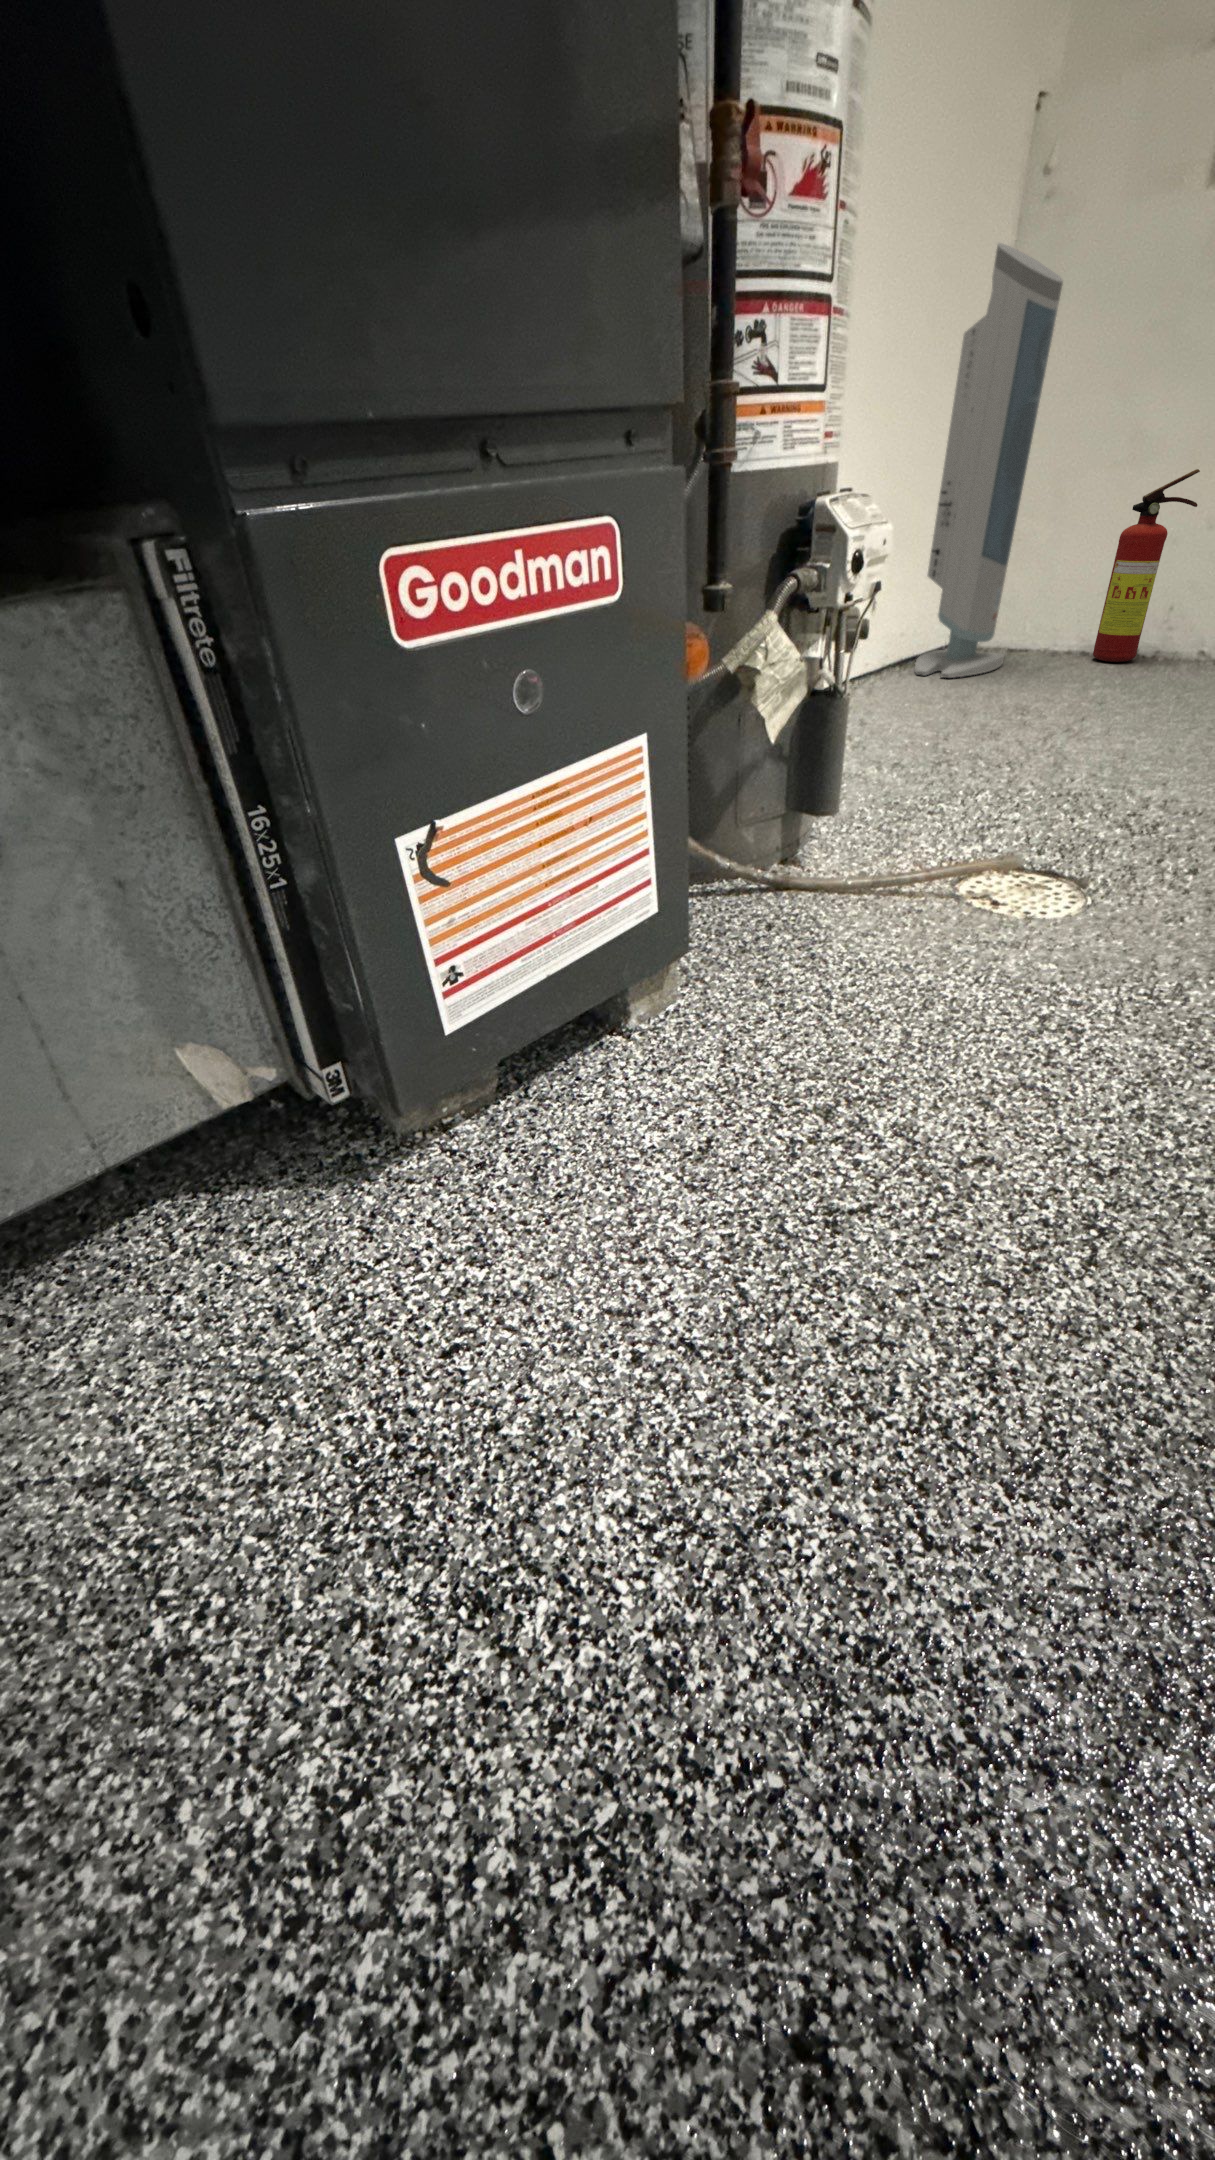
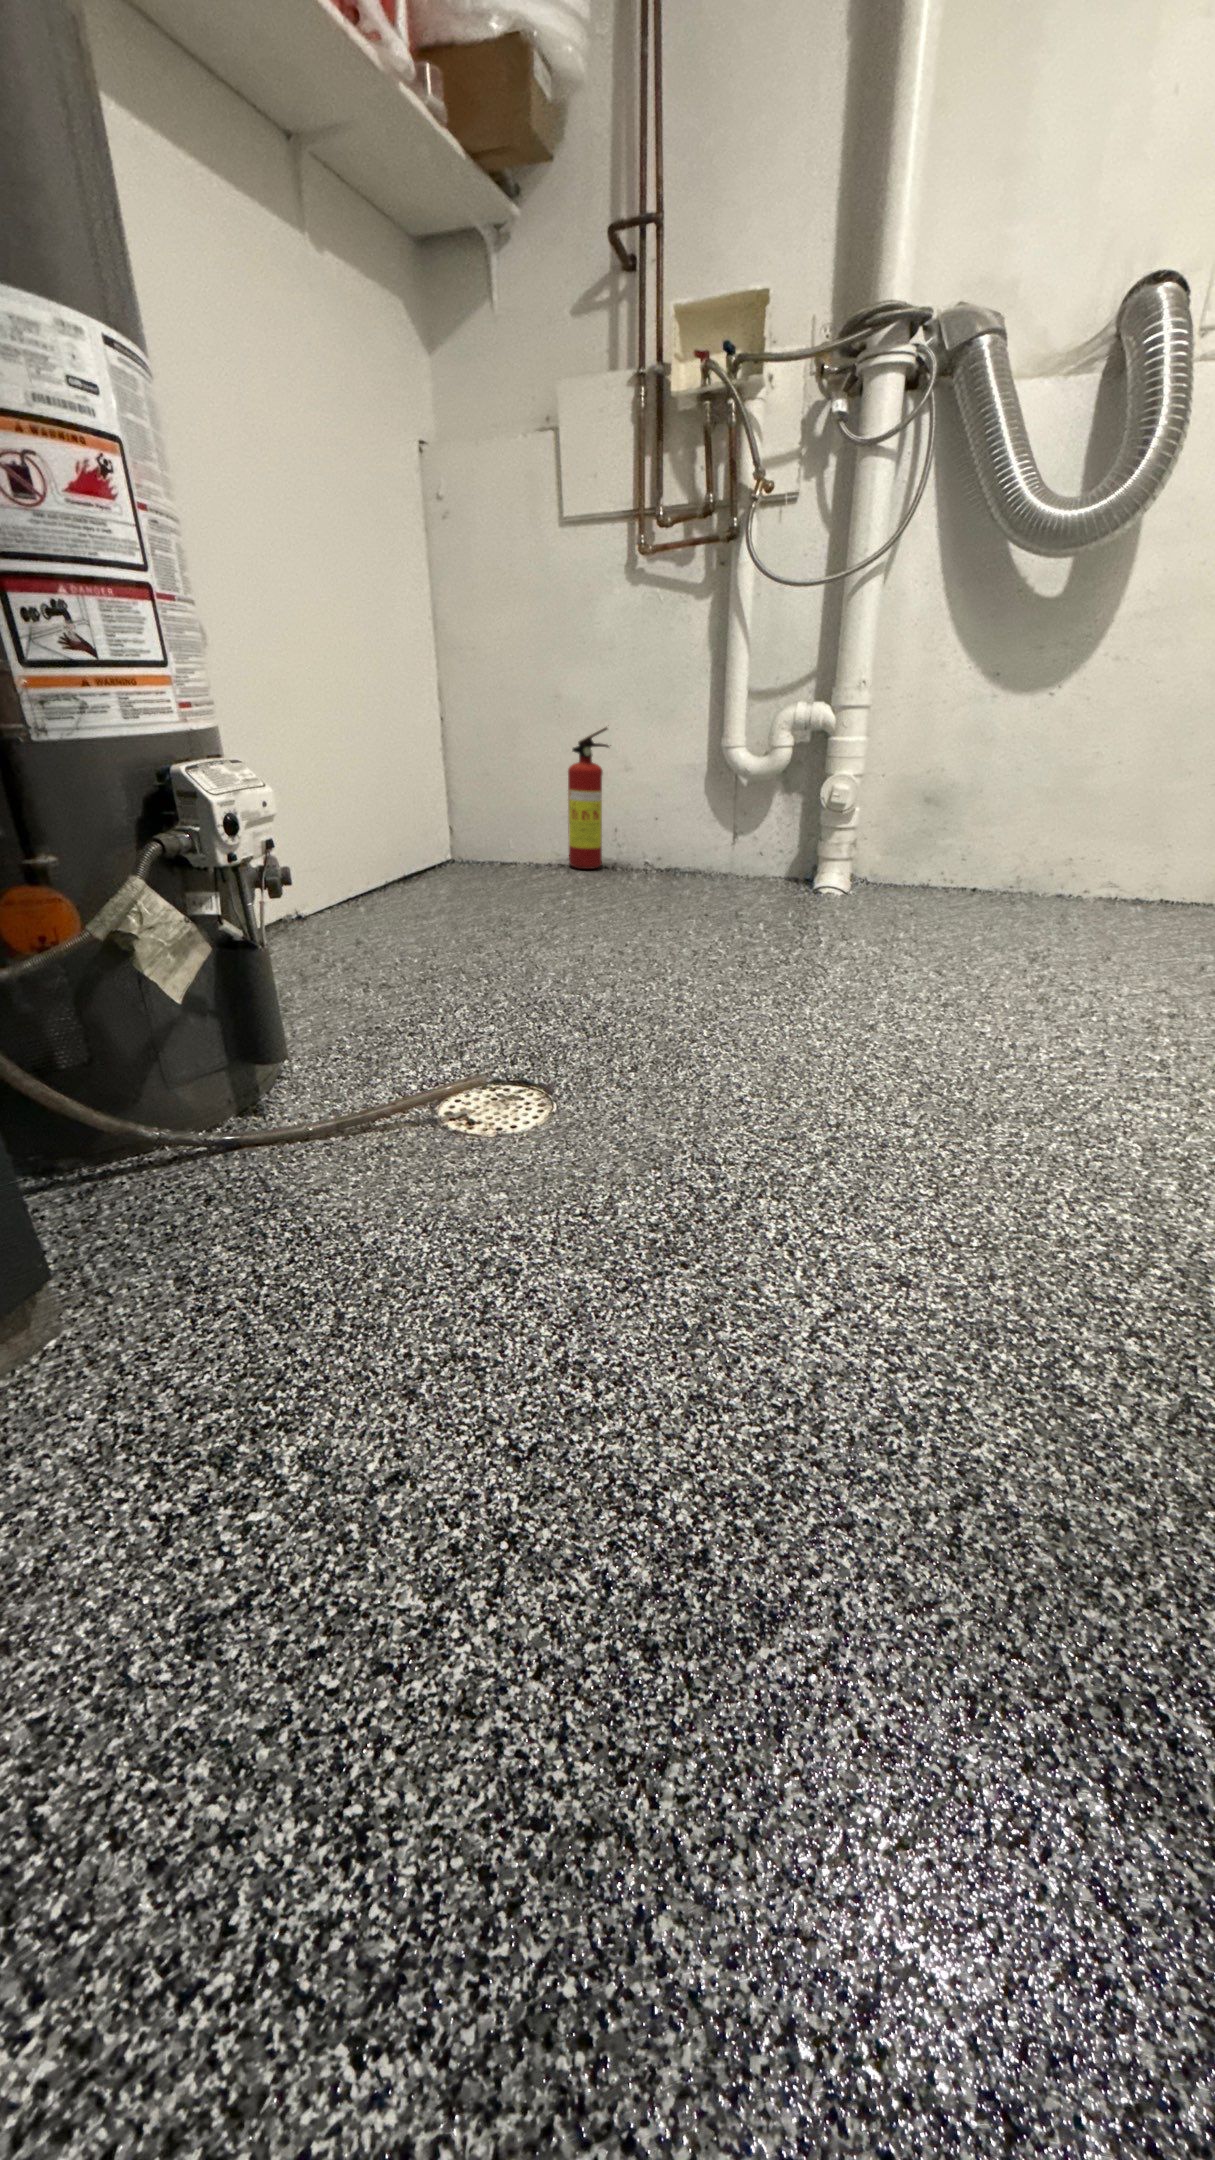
air purifier: present [915,243,1063,678] -> none [400,539,496,887]

